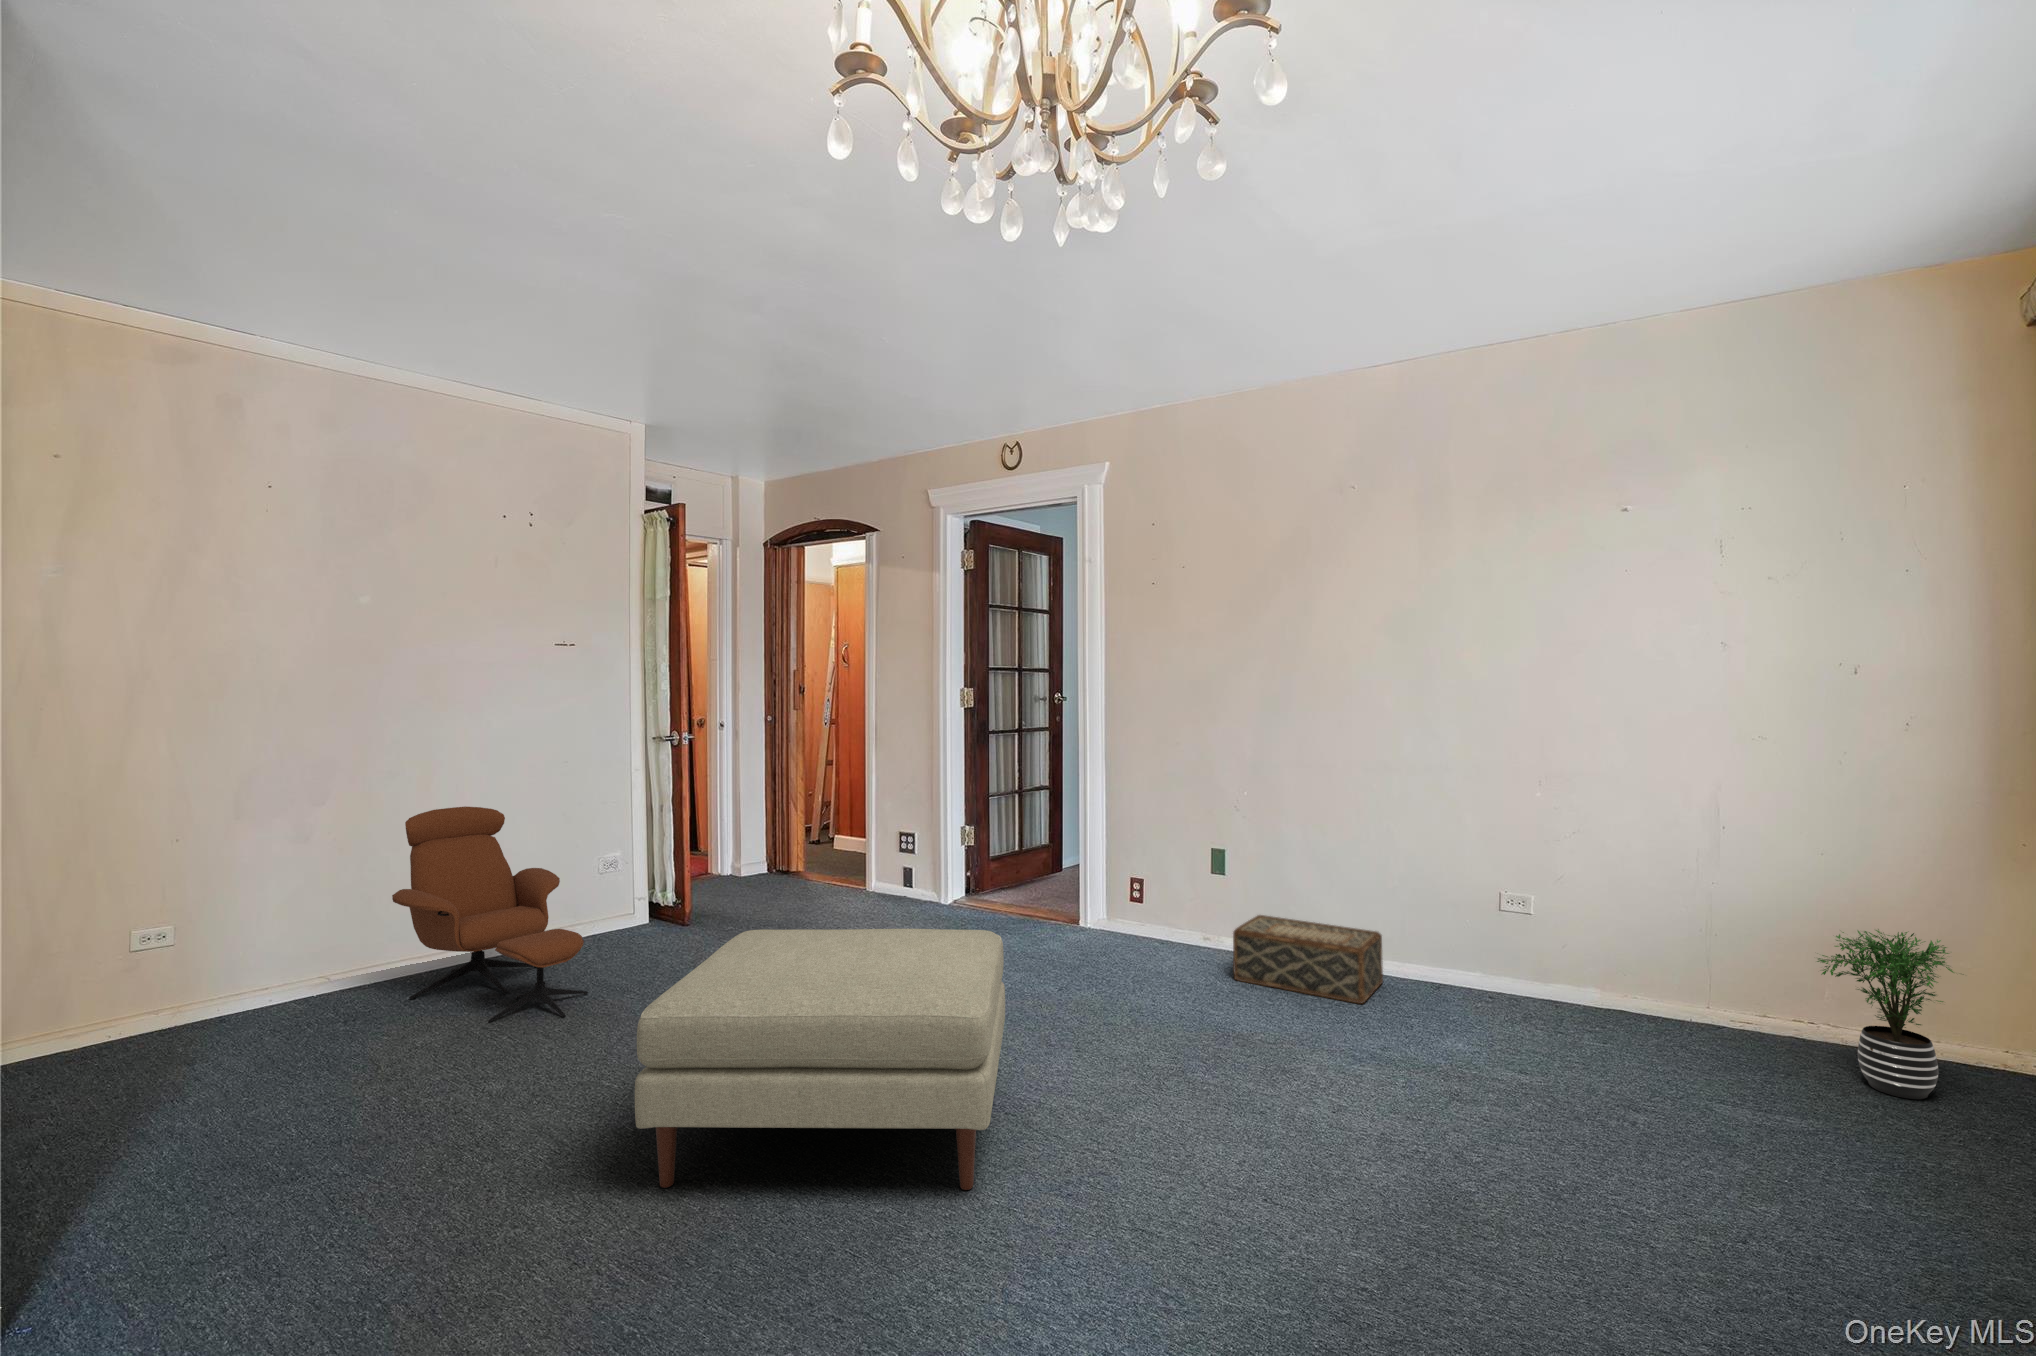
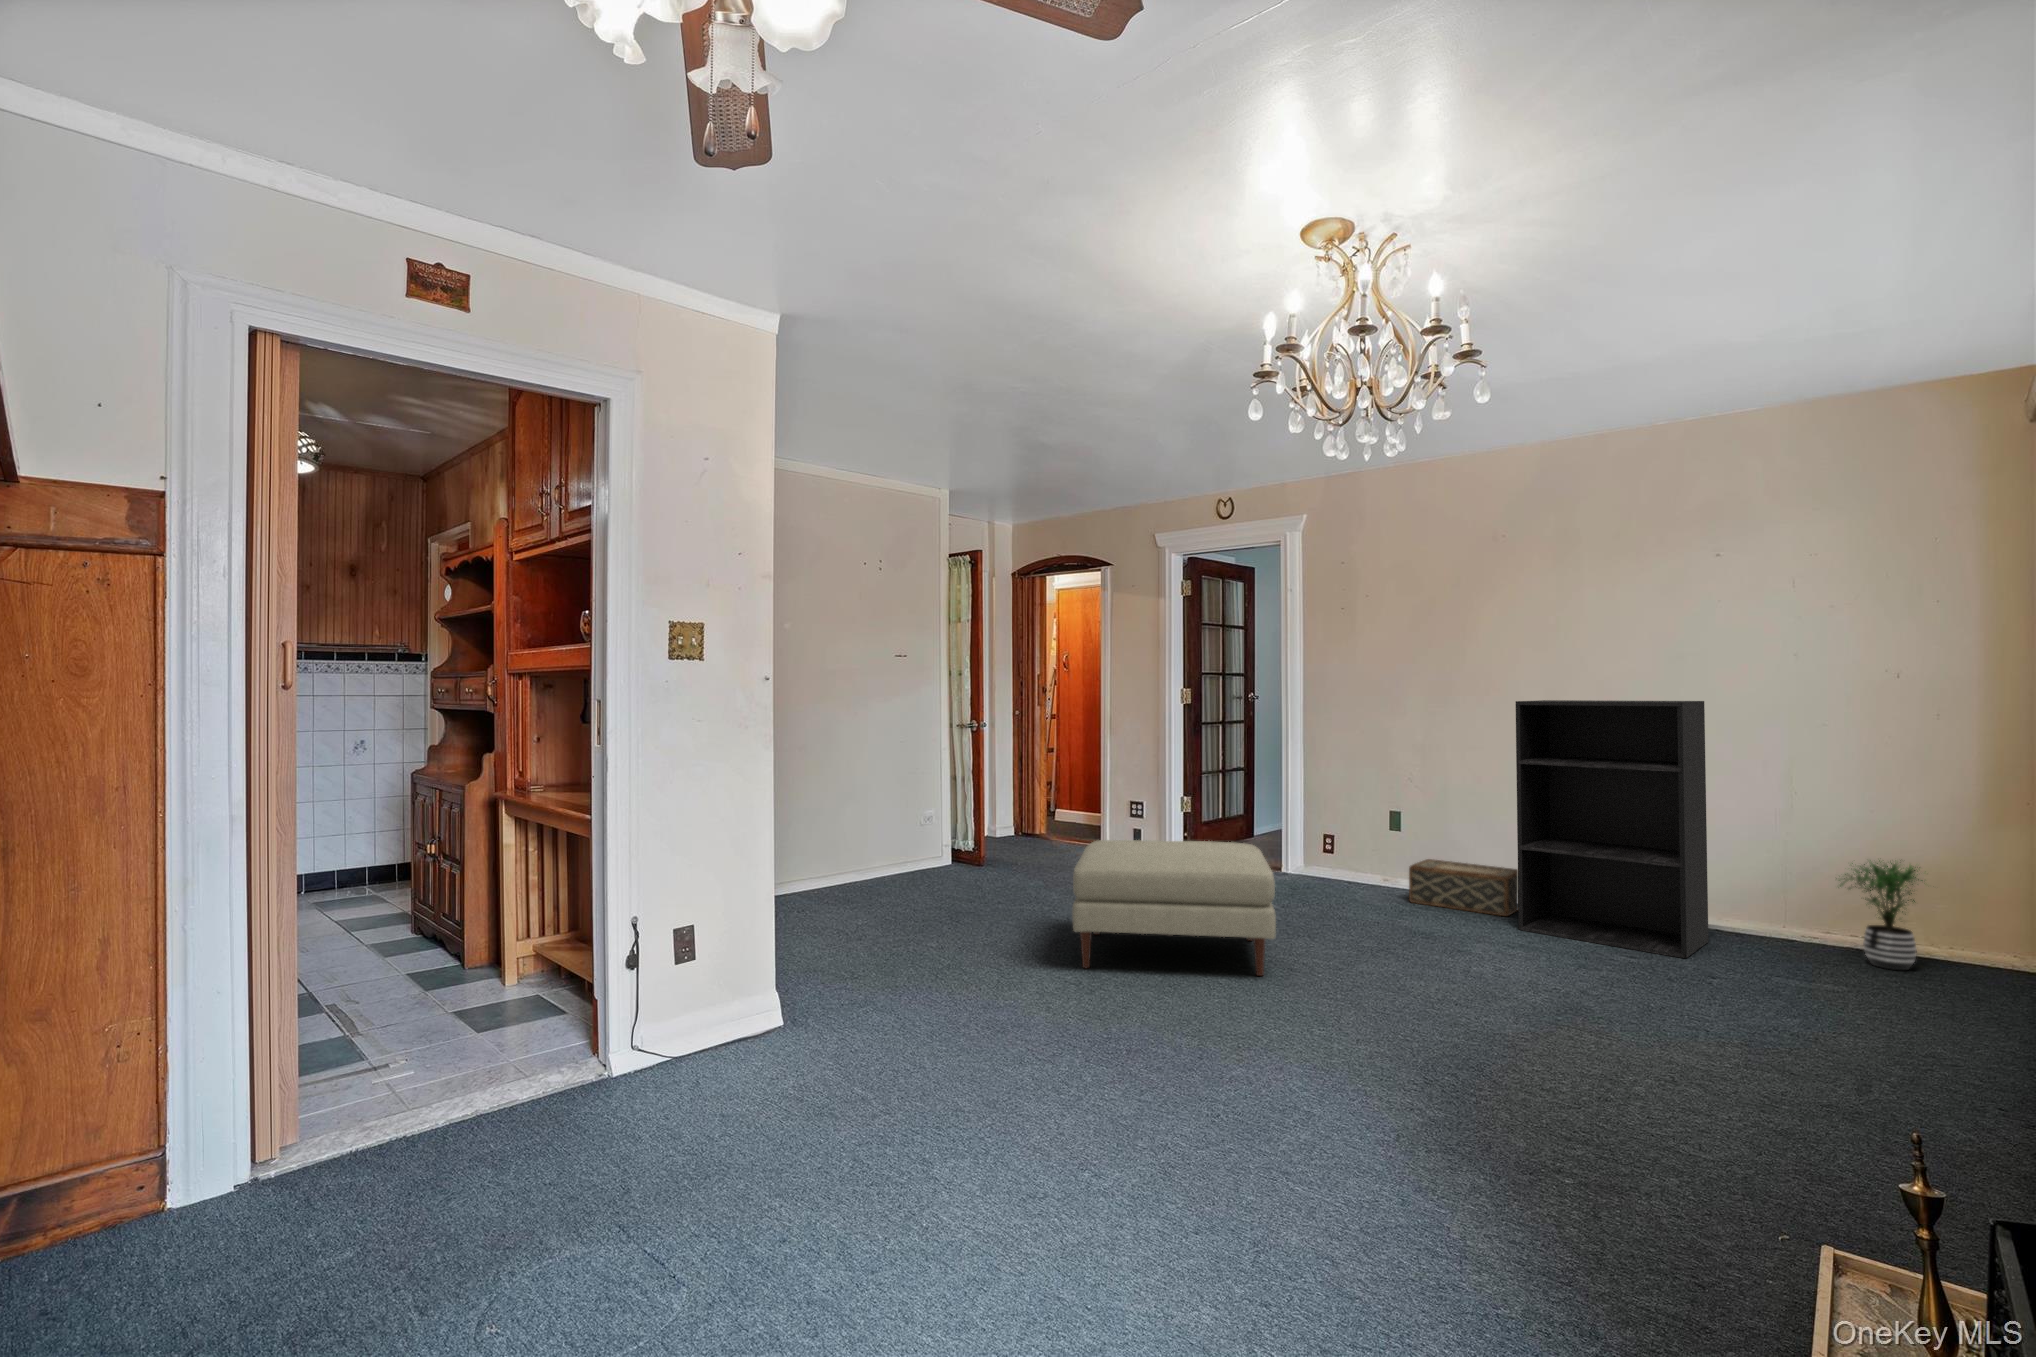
bookshelf: none [1374,701,1637,1089] -> present [1516,700,1708,958]
lounge chair: present [392,806,588,1022] -> none [827,769,956,904]

